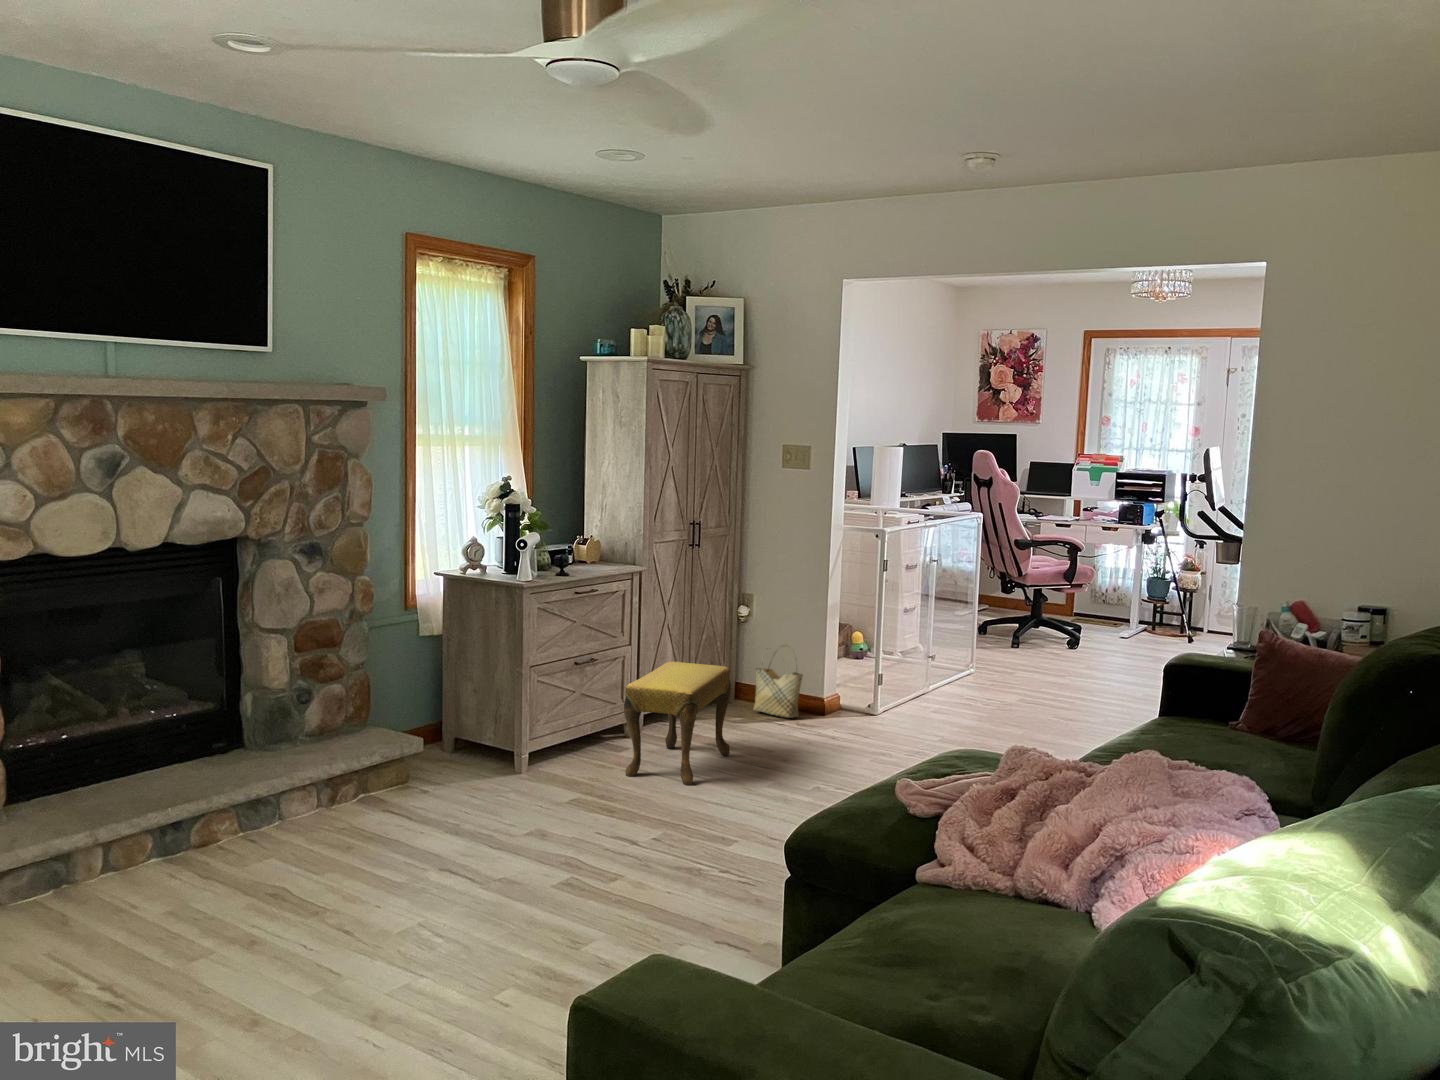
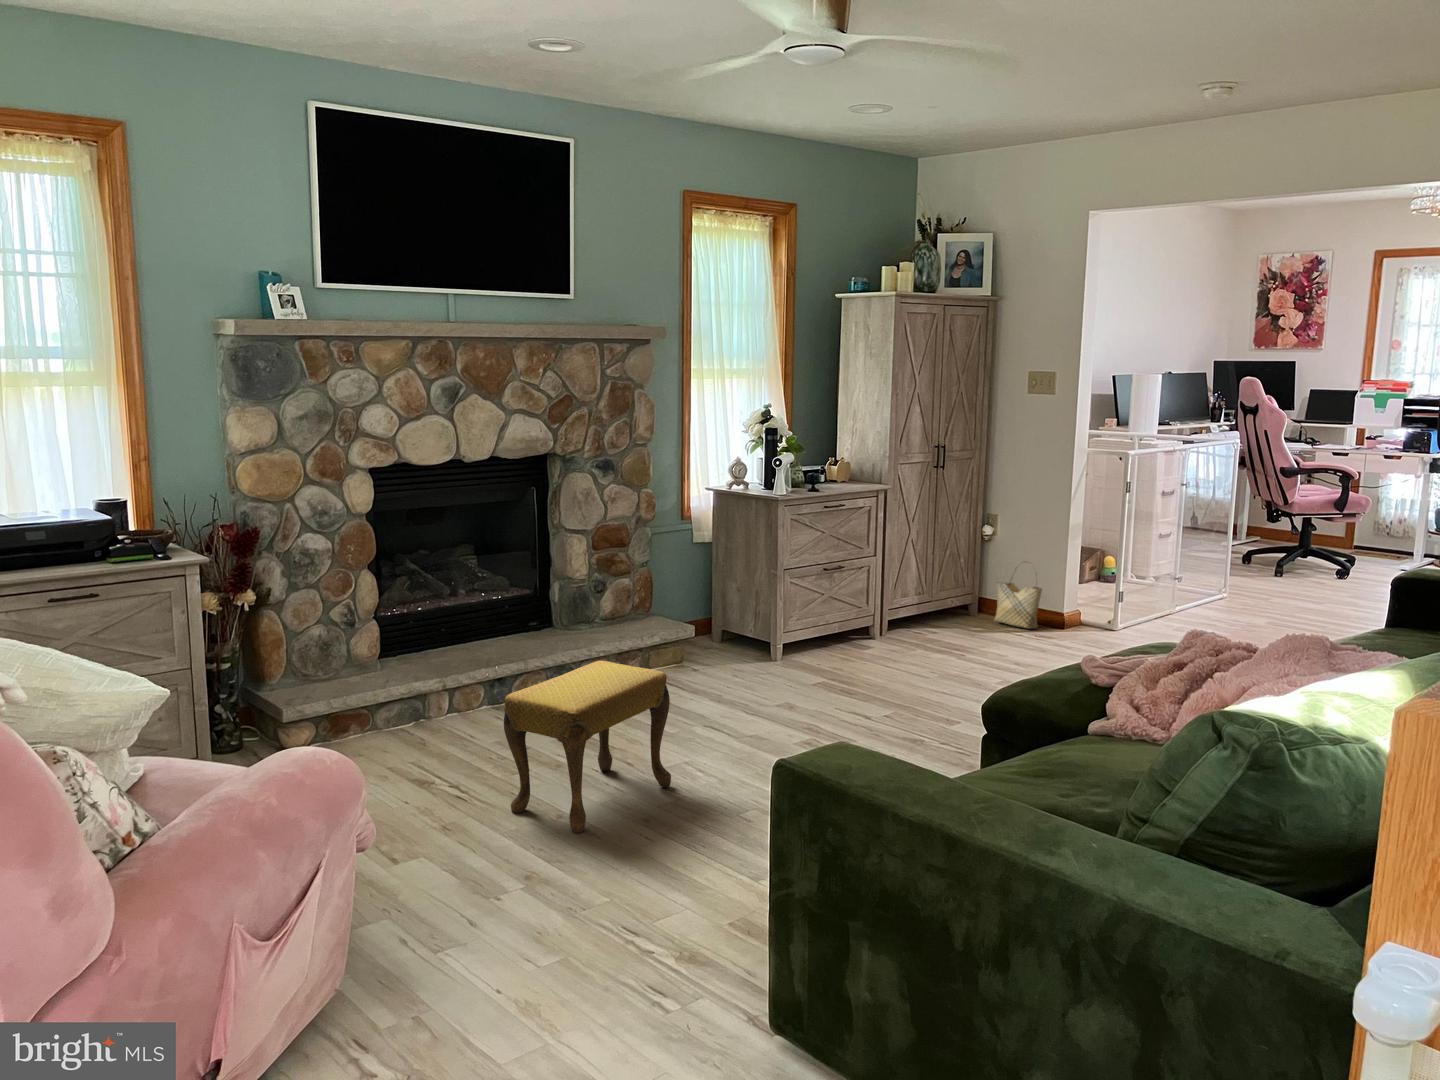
footstool: present [624,662,731,785] -> present [504,661,671,833]

